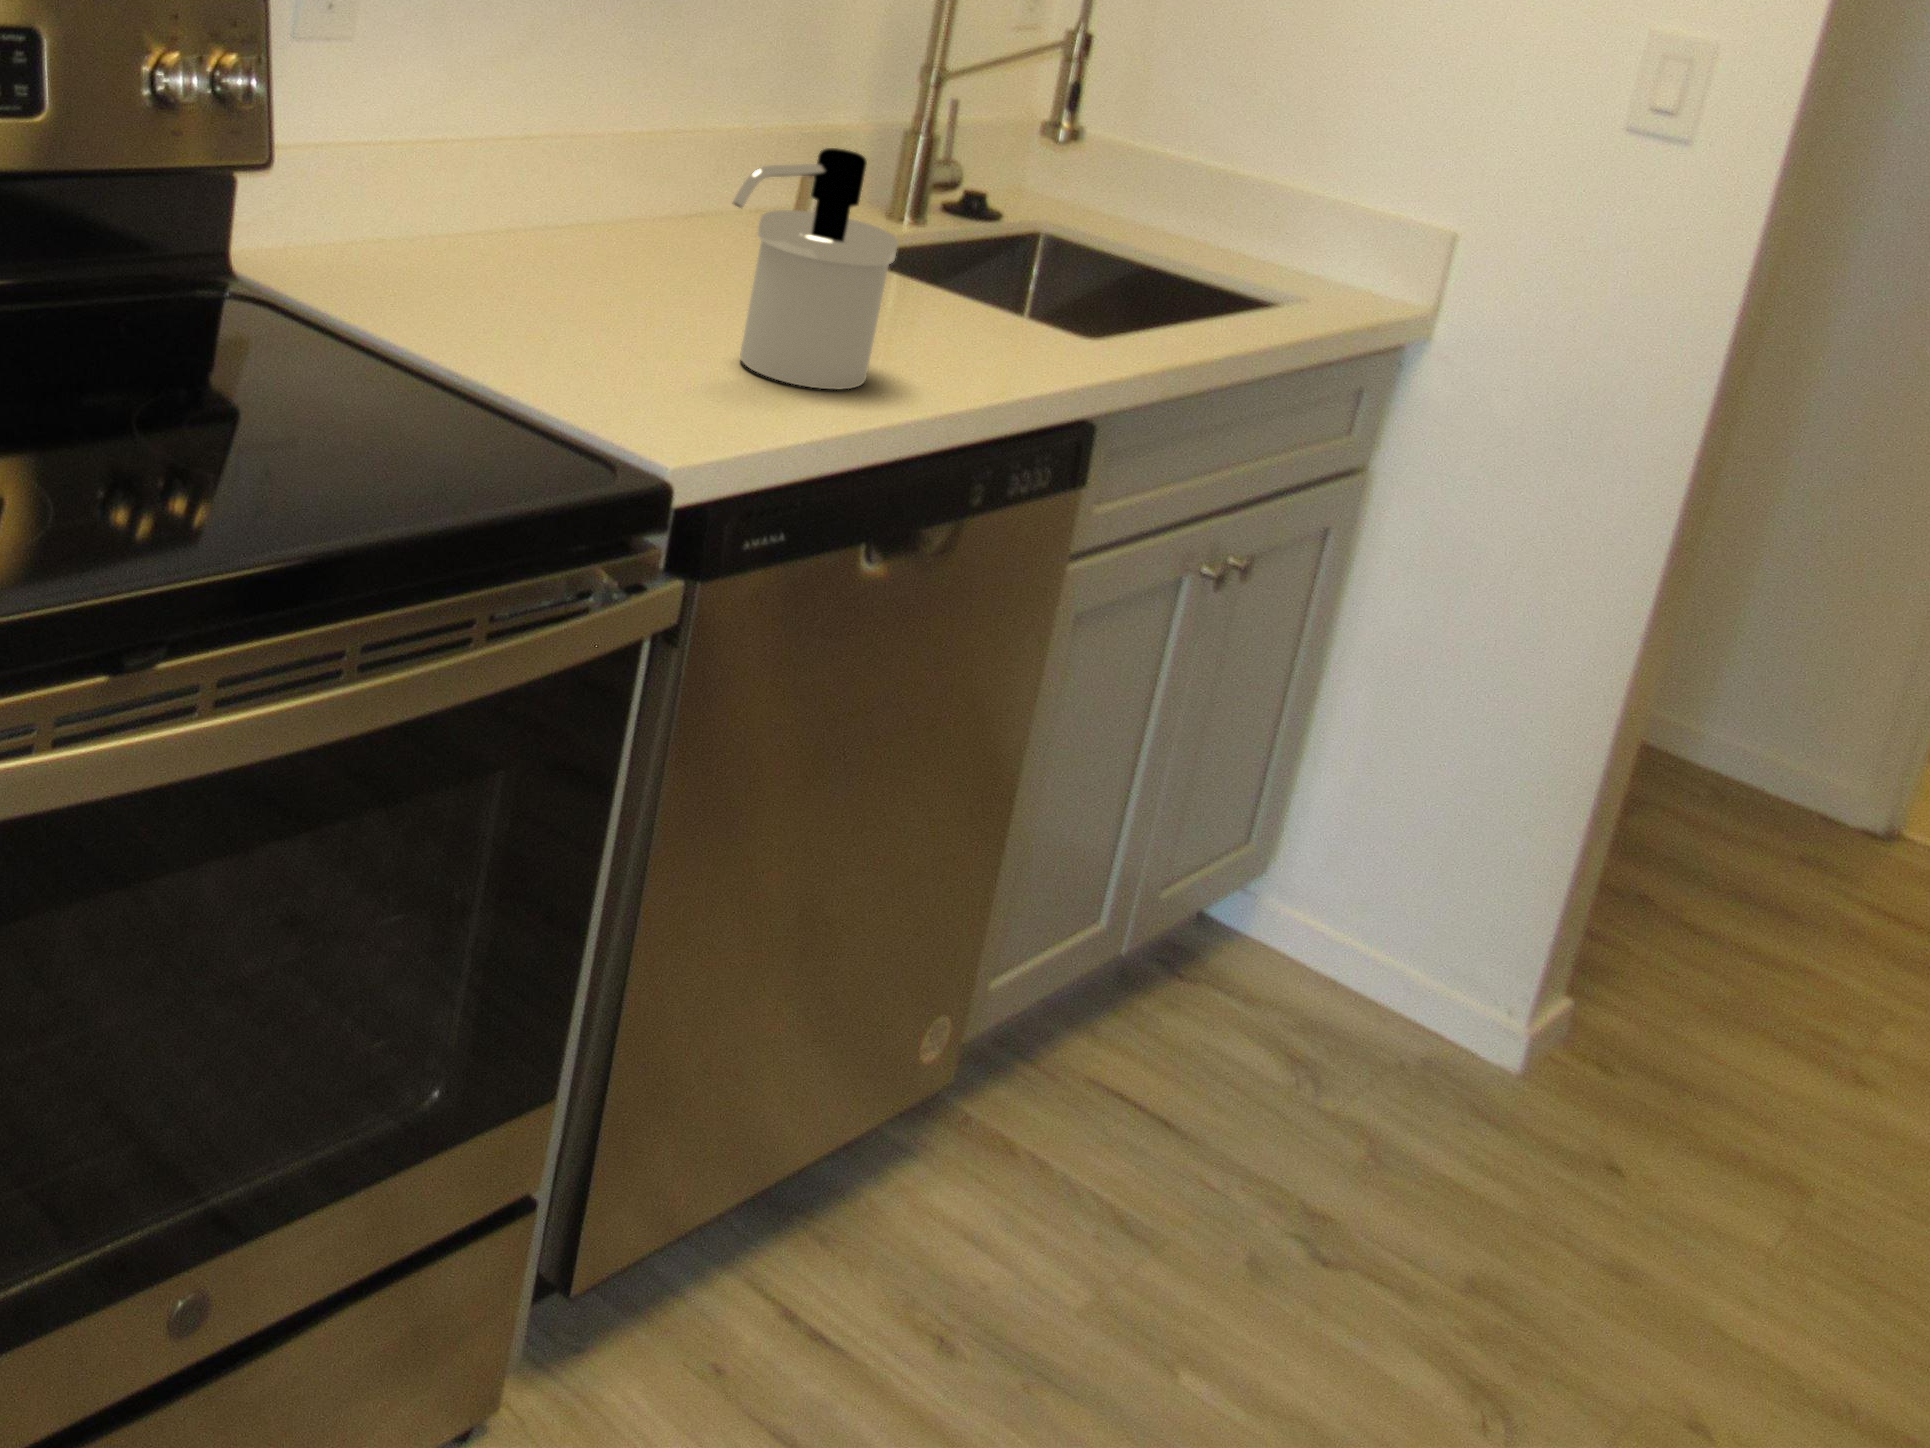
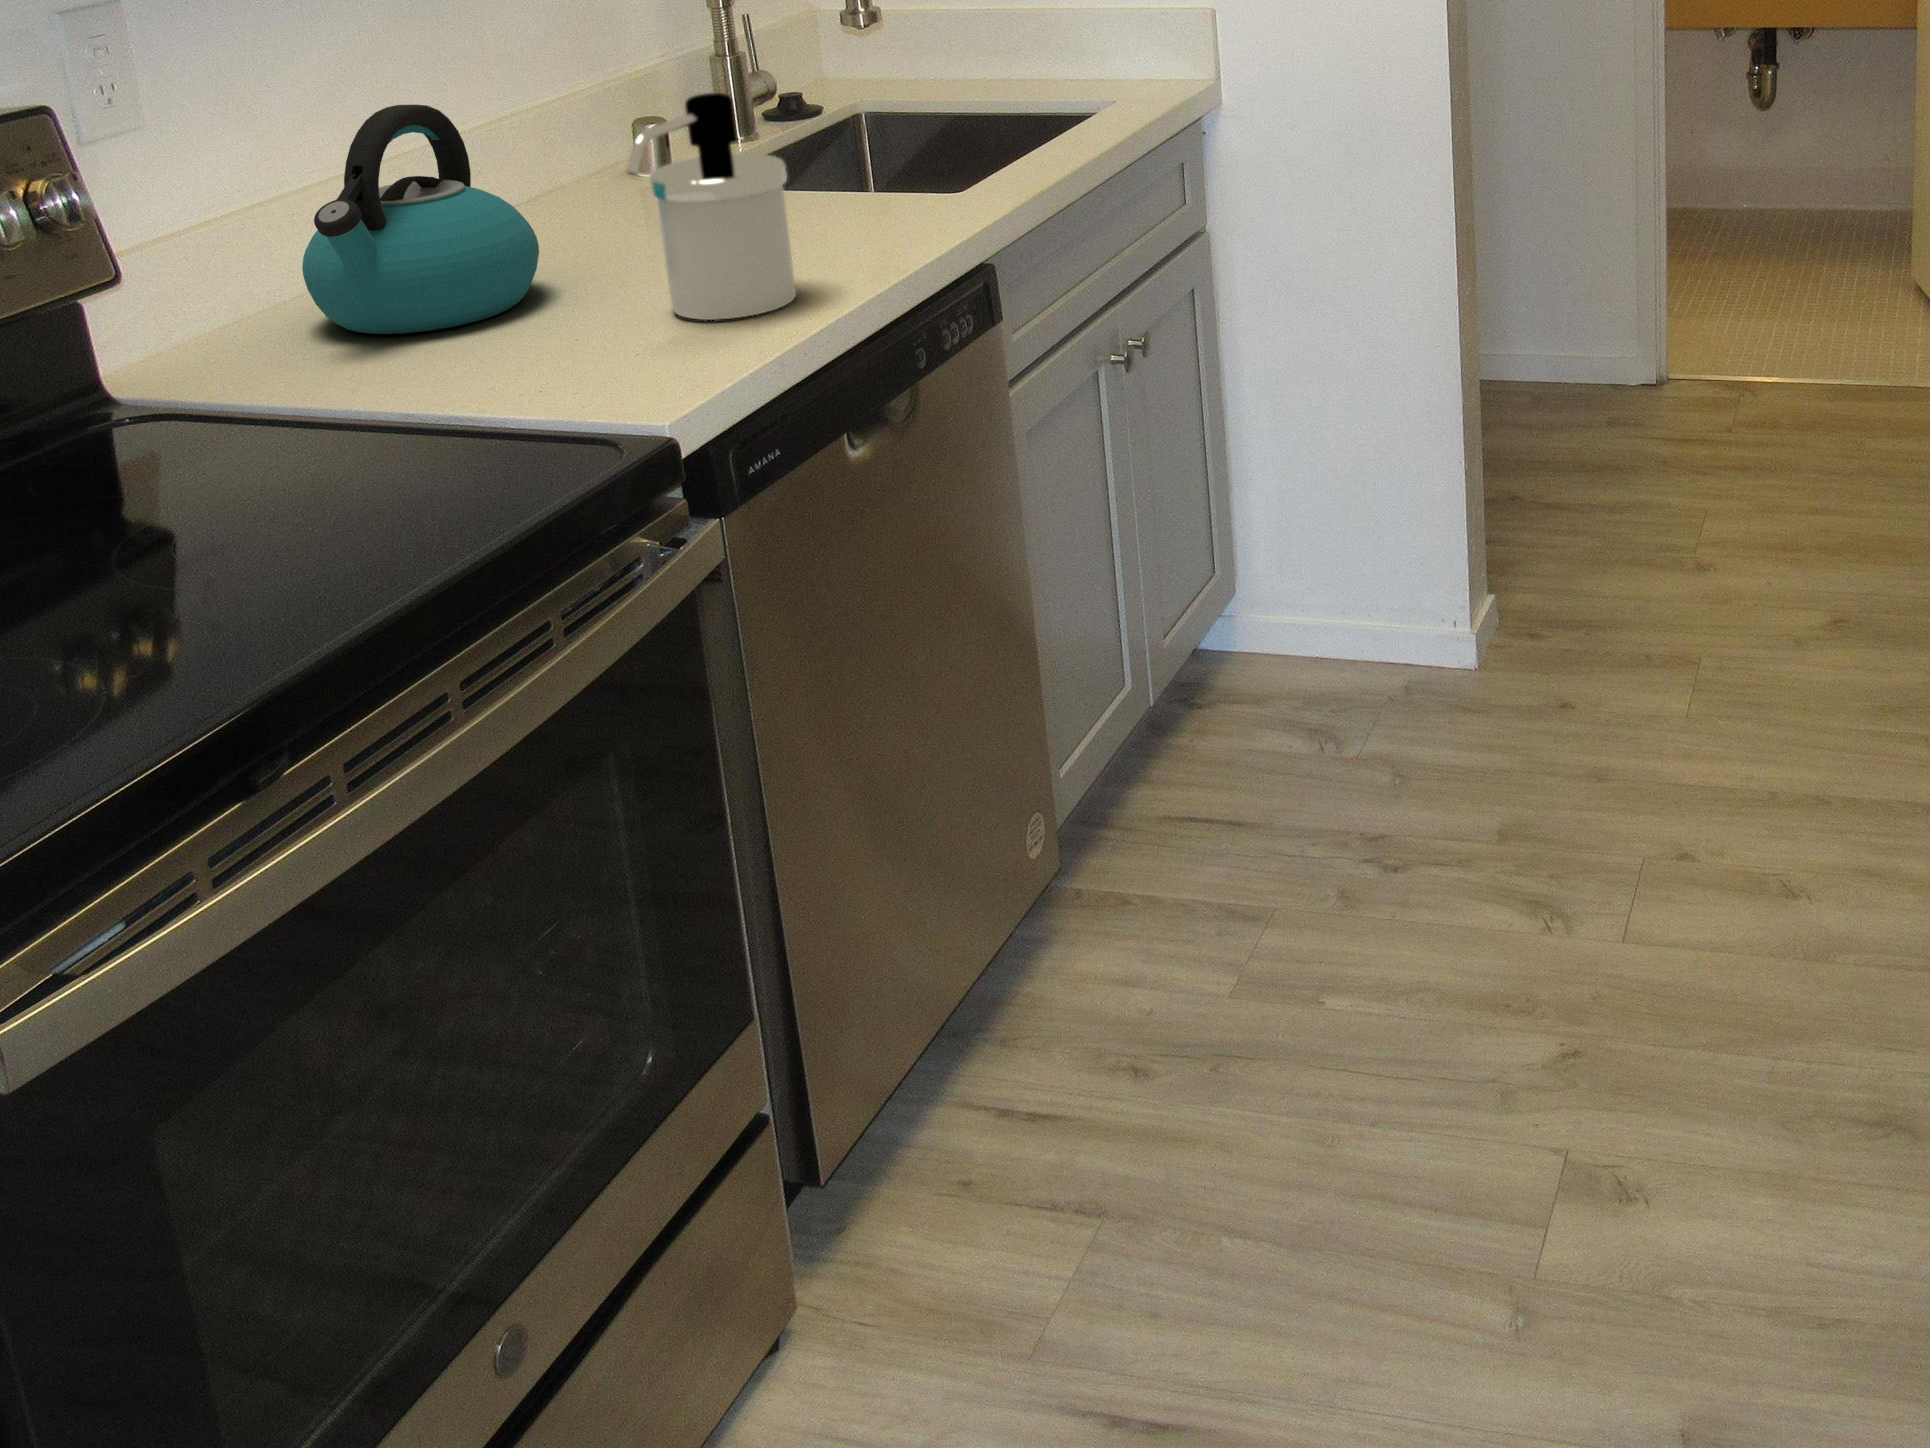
kettle: none [434,80,649,307] -> present [302,105,539,334]

